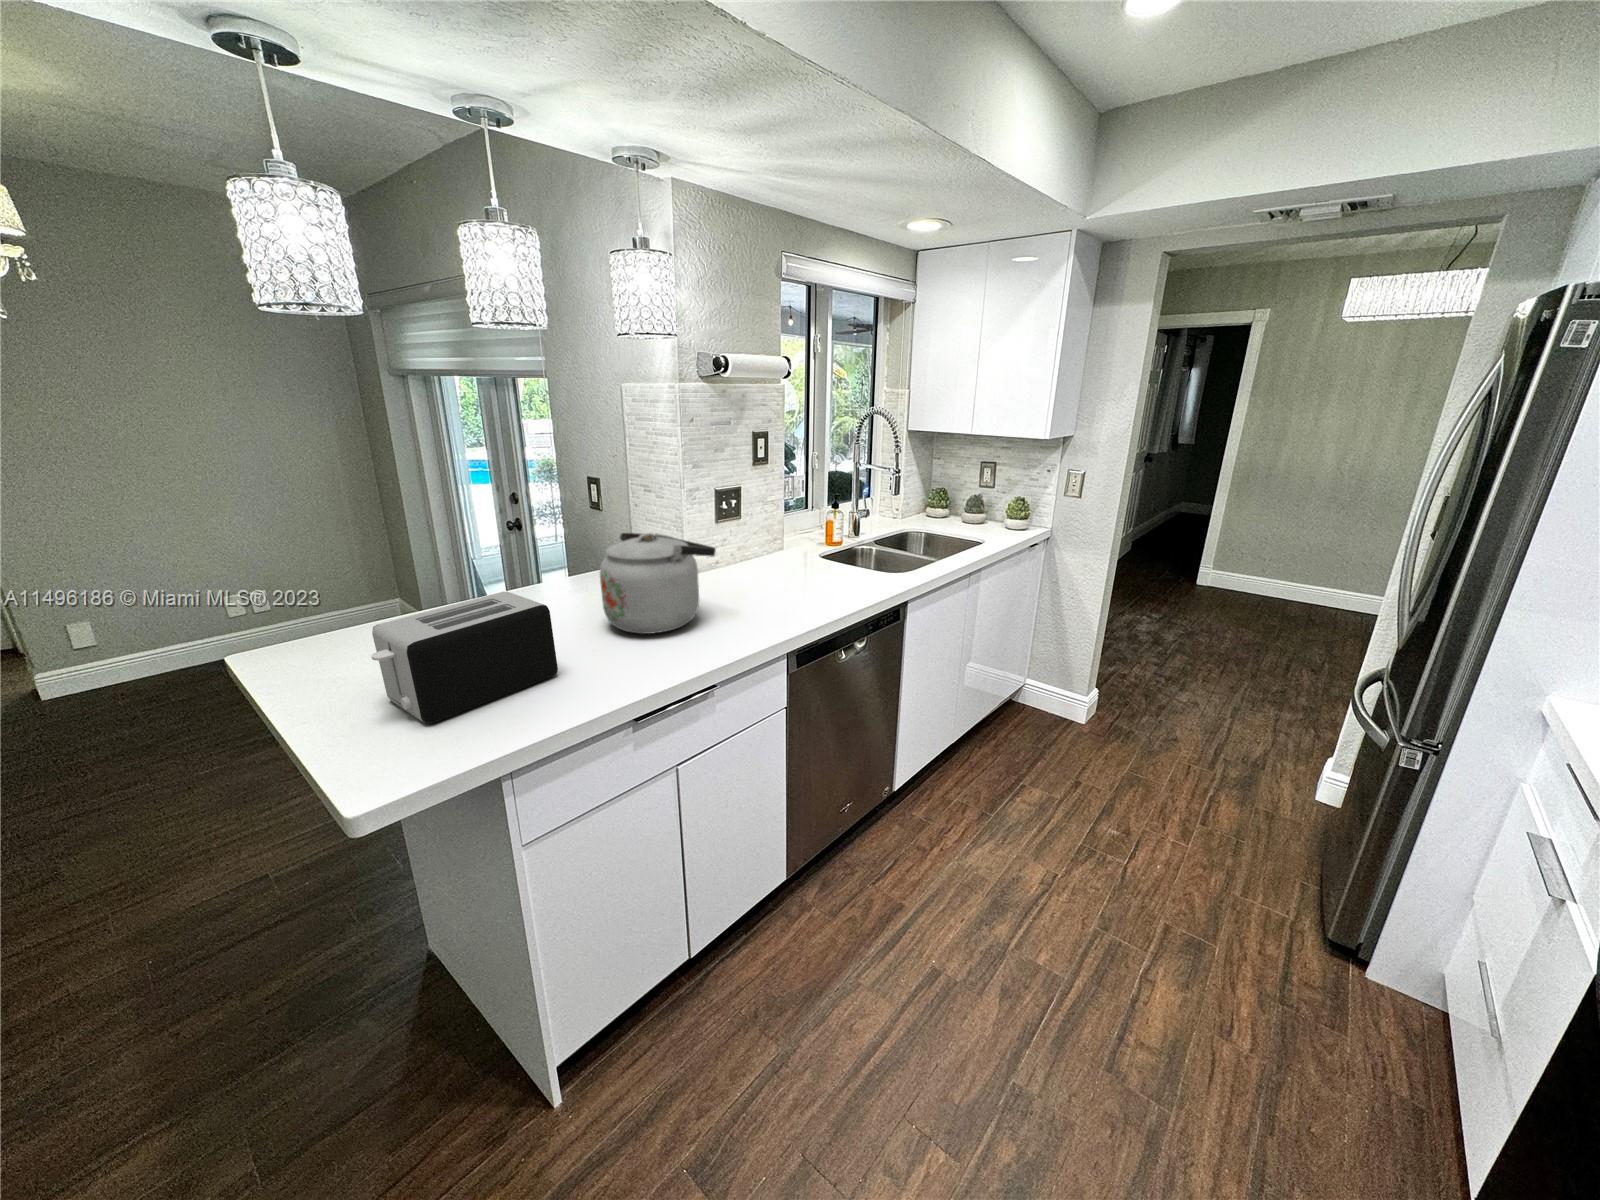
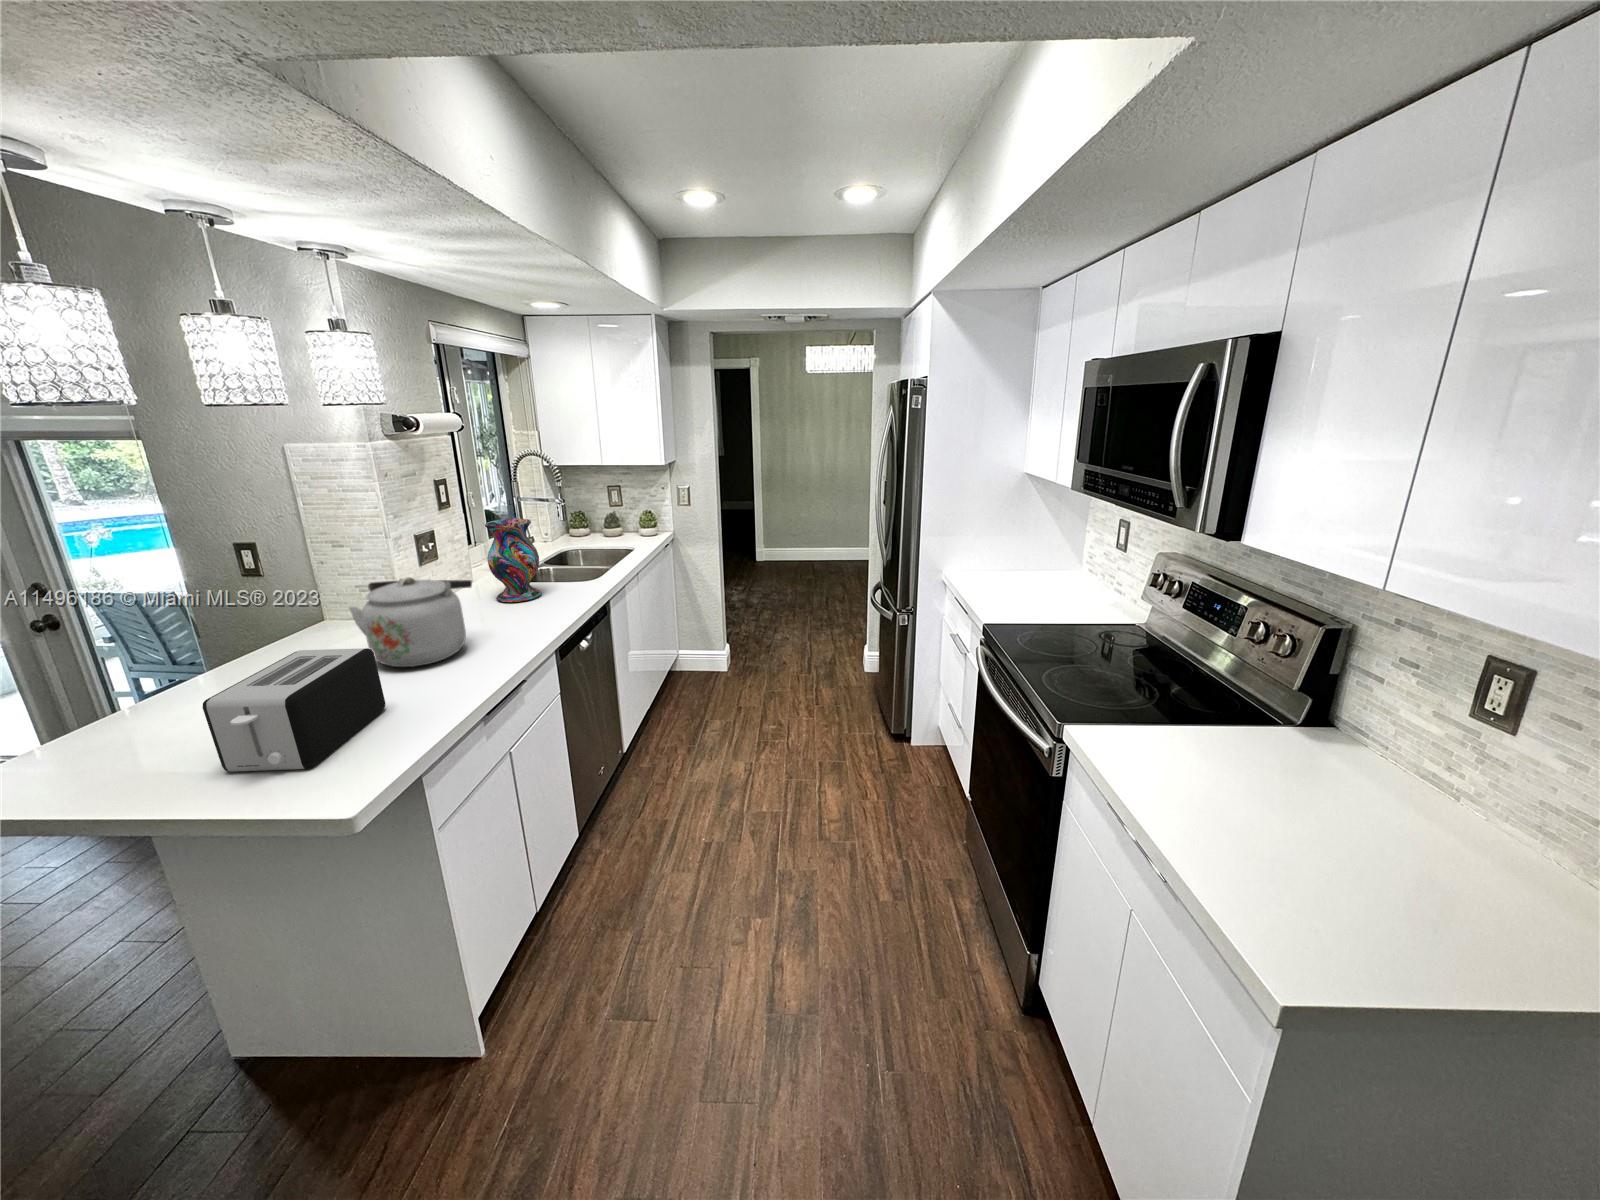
vase: none [778,484,833,582] -> present [485,519,542,602]

